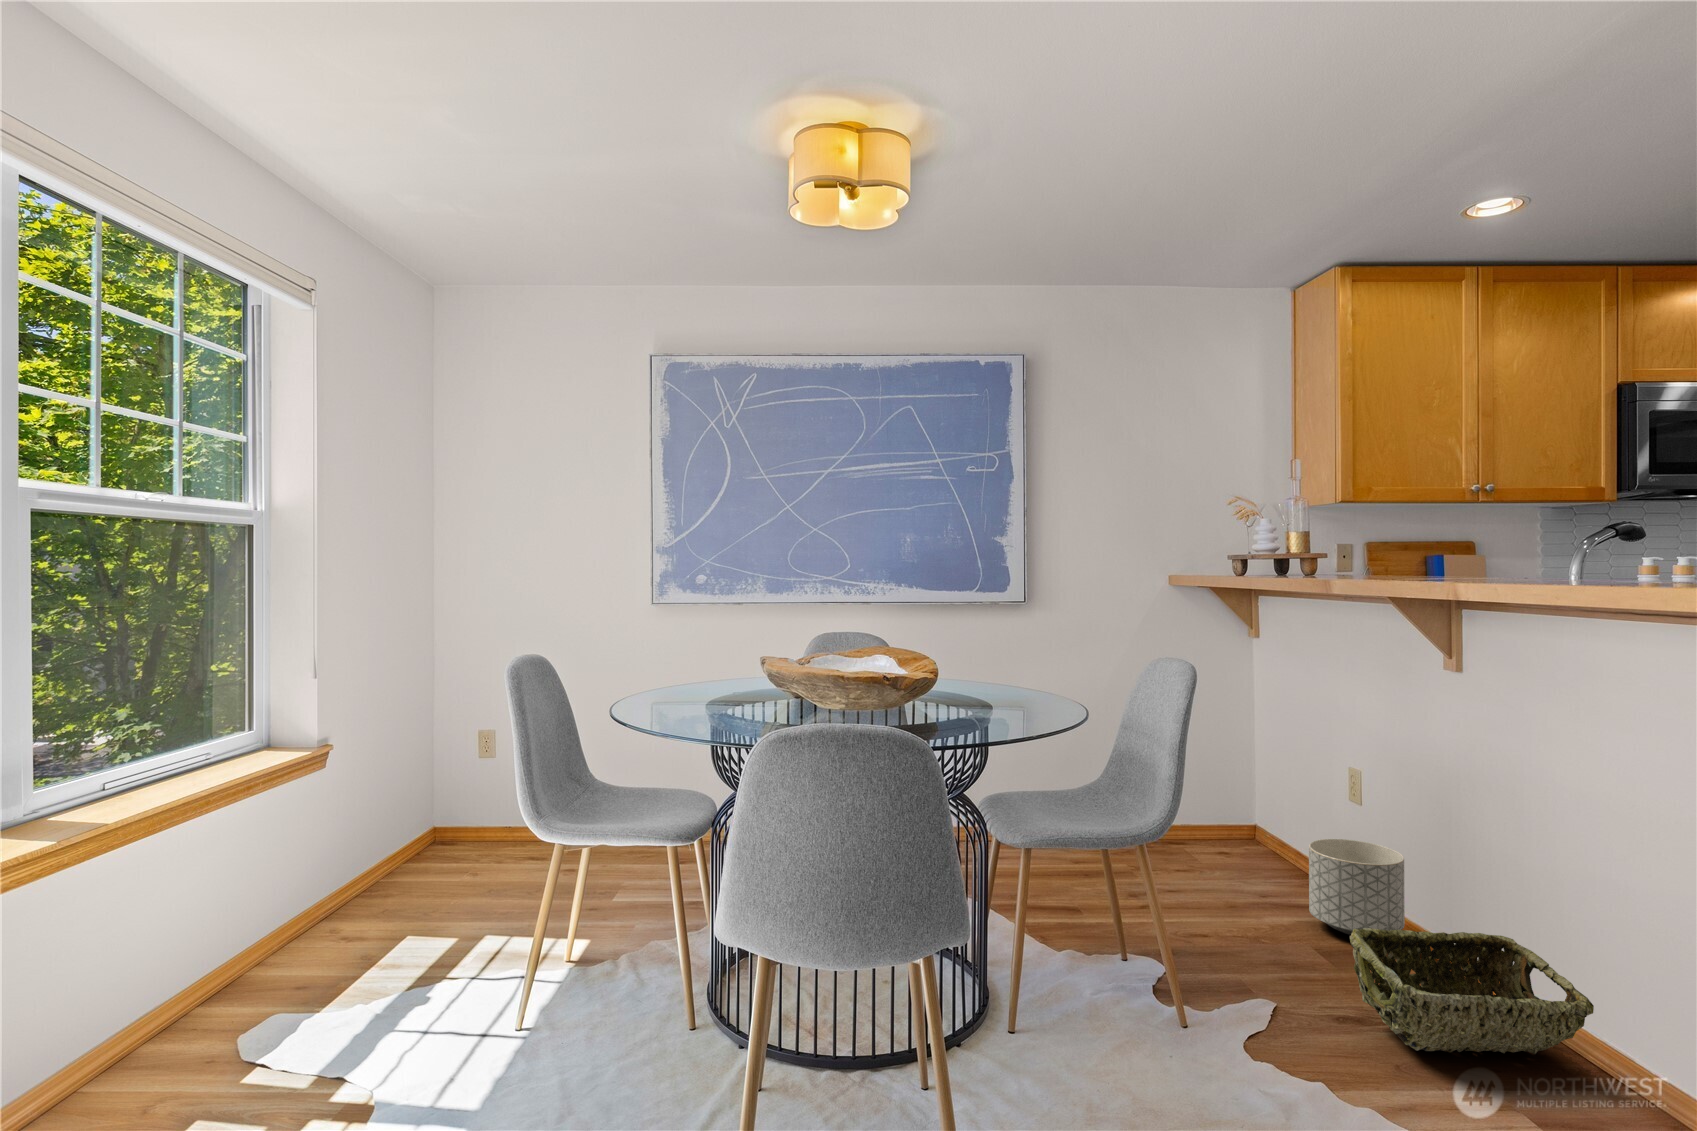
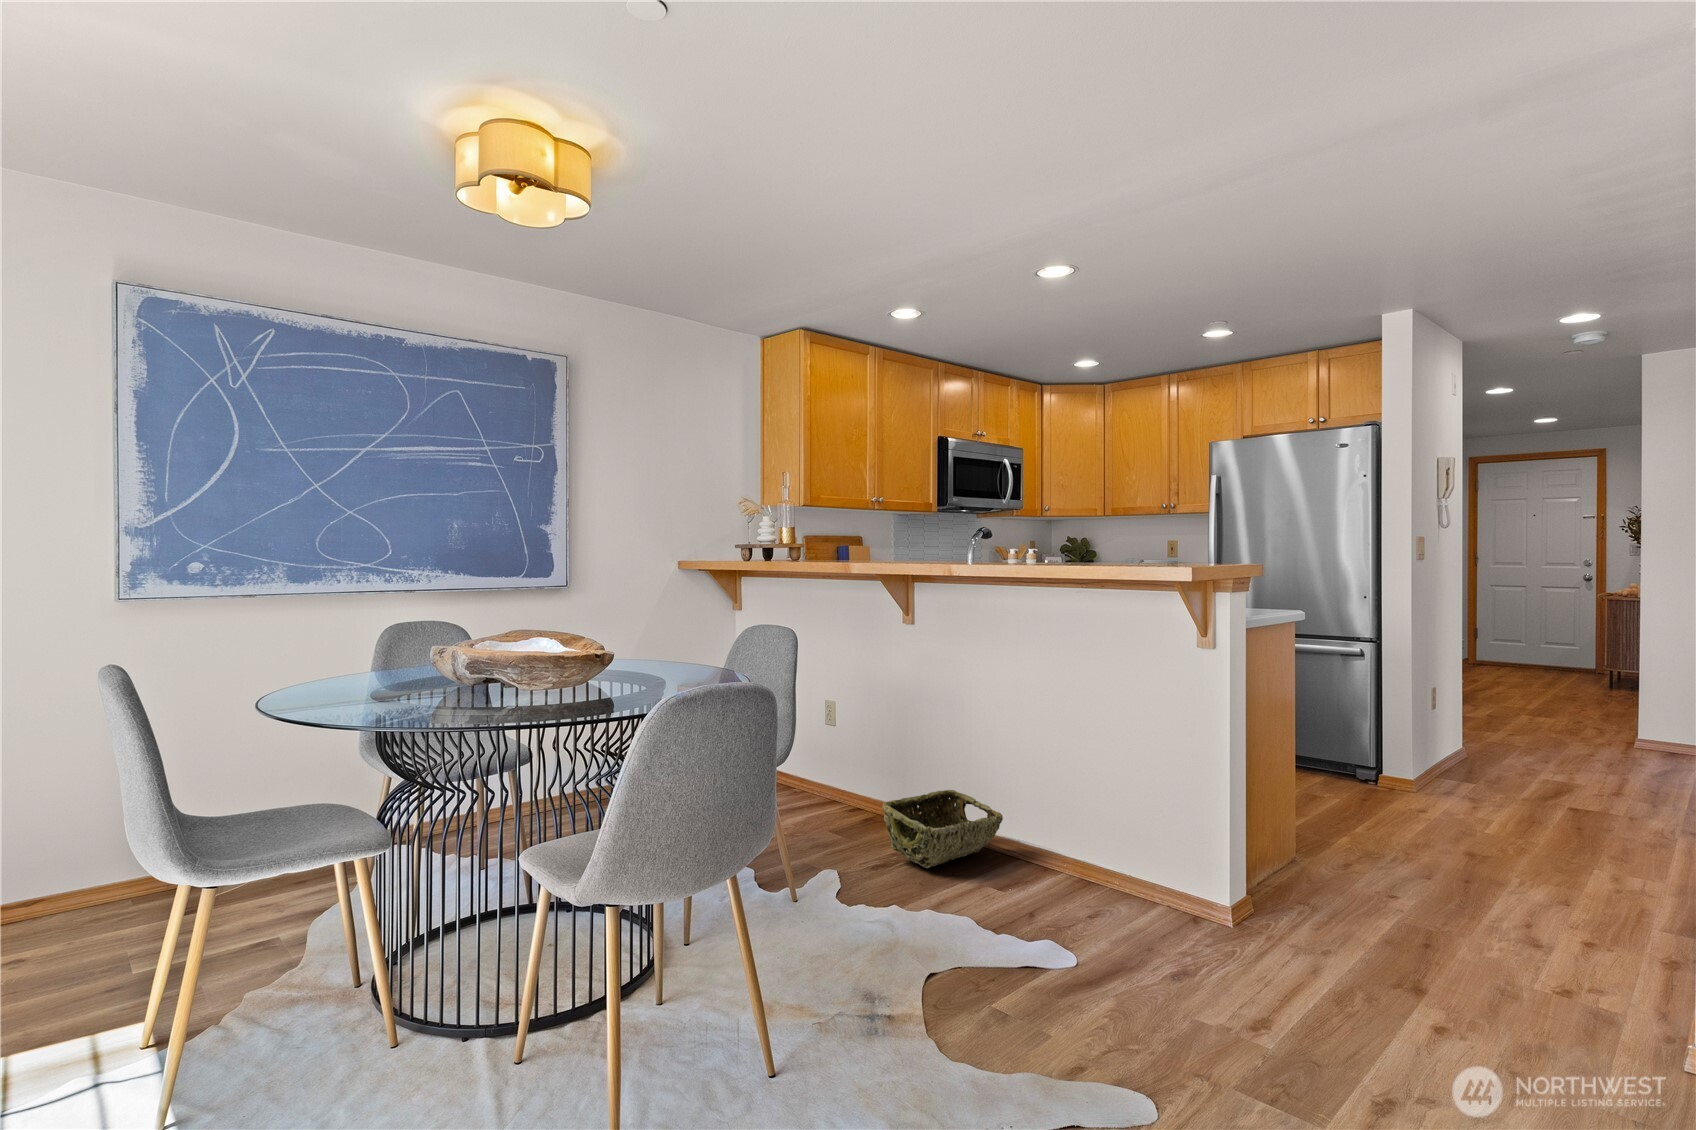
planter: present [1309,839,1405,935] -> none [817,752,876,817]

